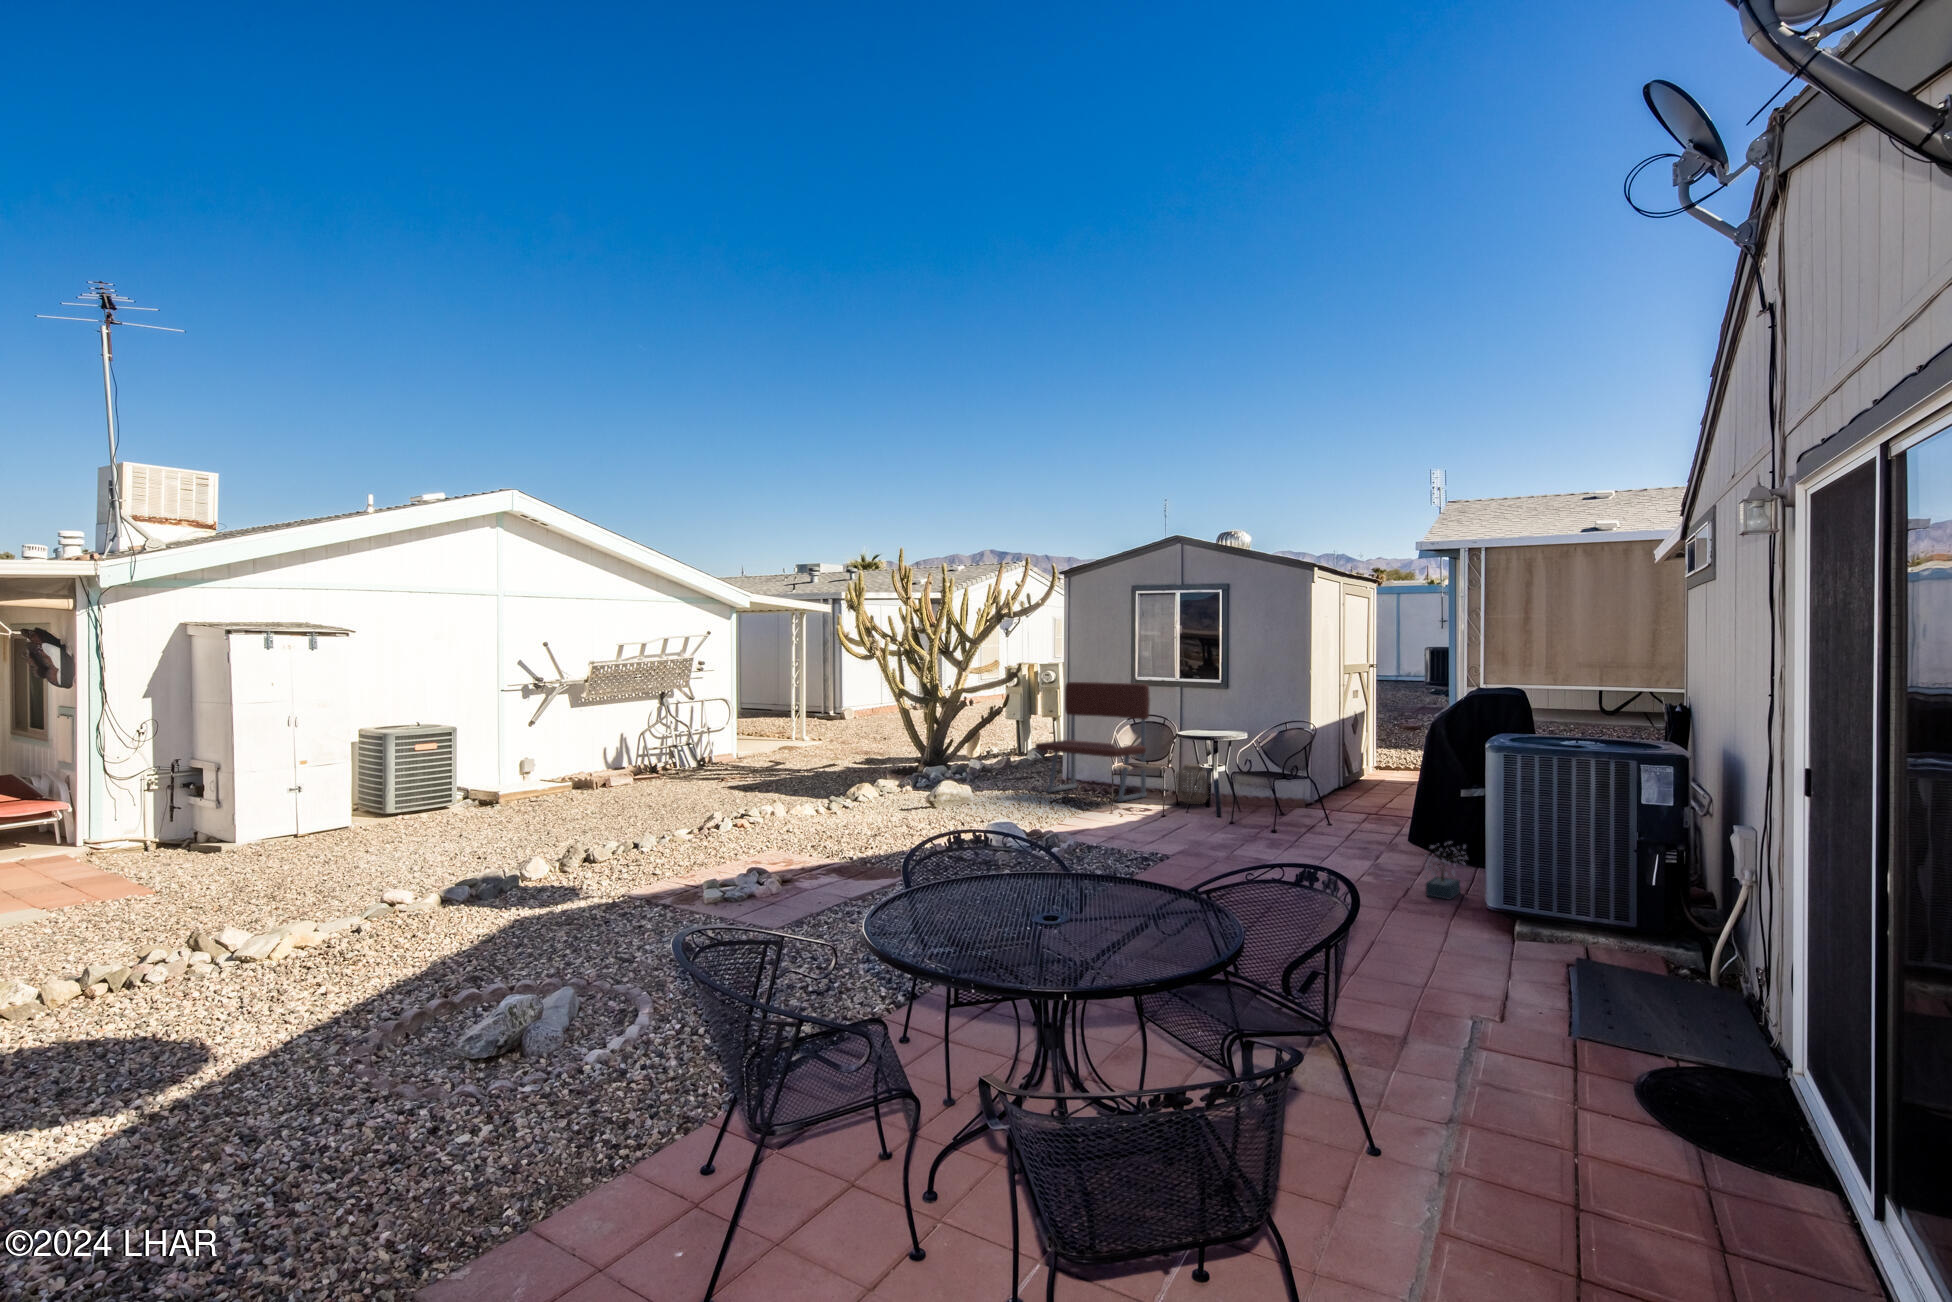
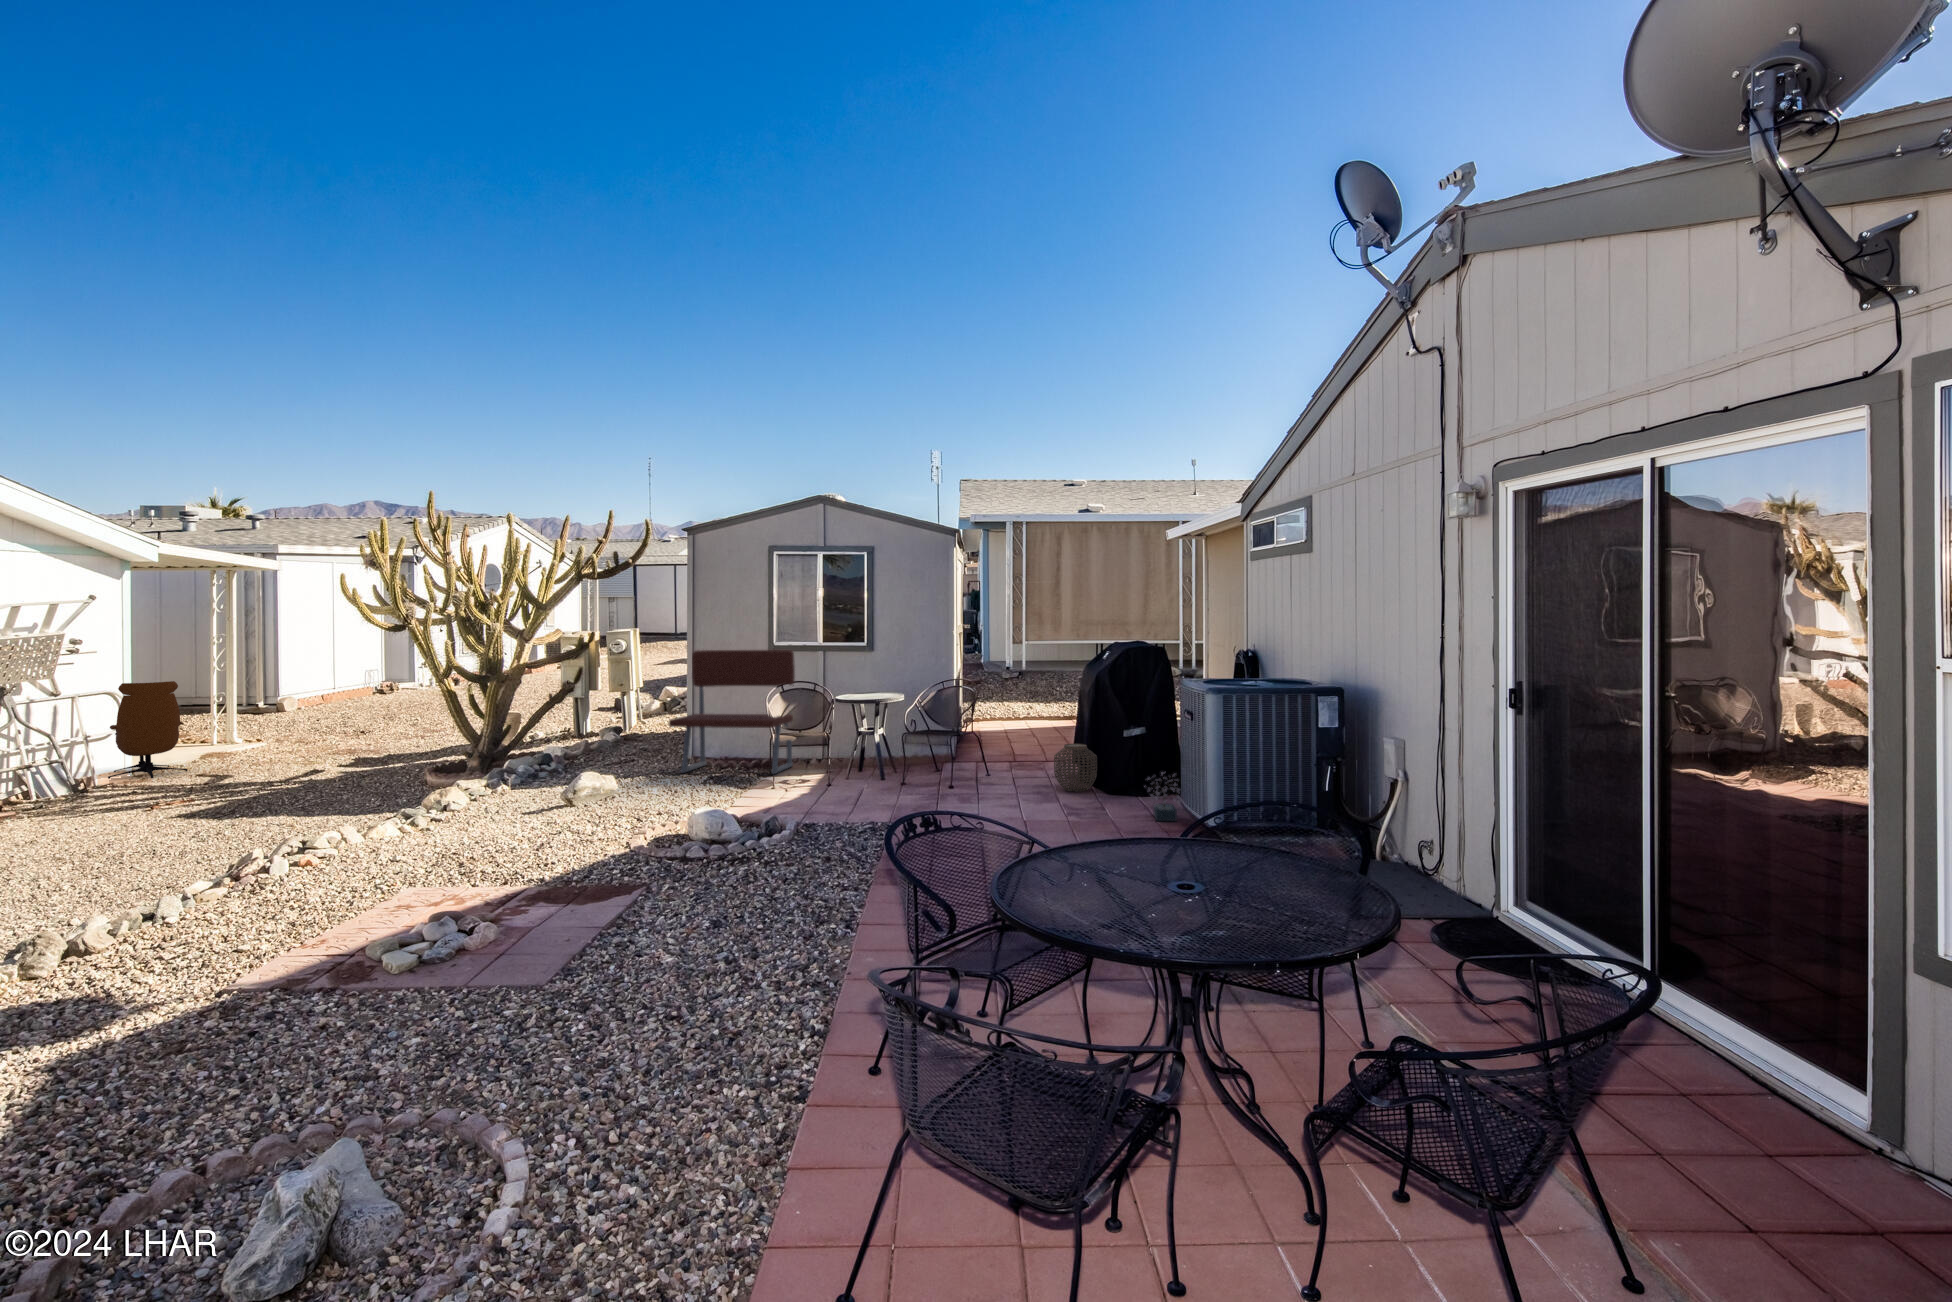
lounge chair: none [713,693,755,760] -> present [108,681,187,779]
woven basket: present [1175,764,1210,804] -> present [1054,744,1097,792]

